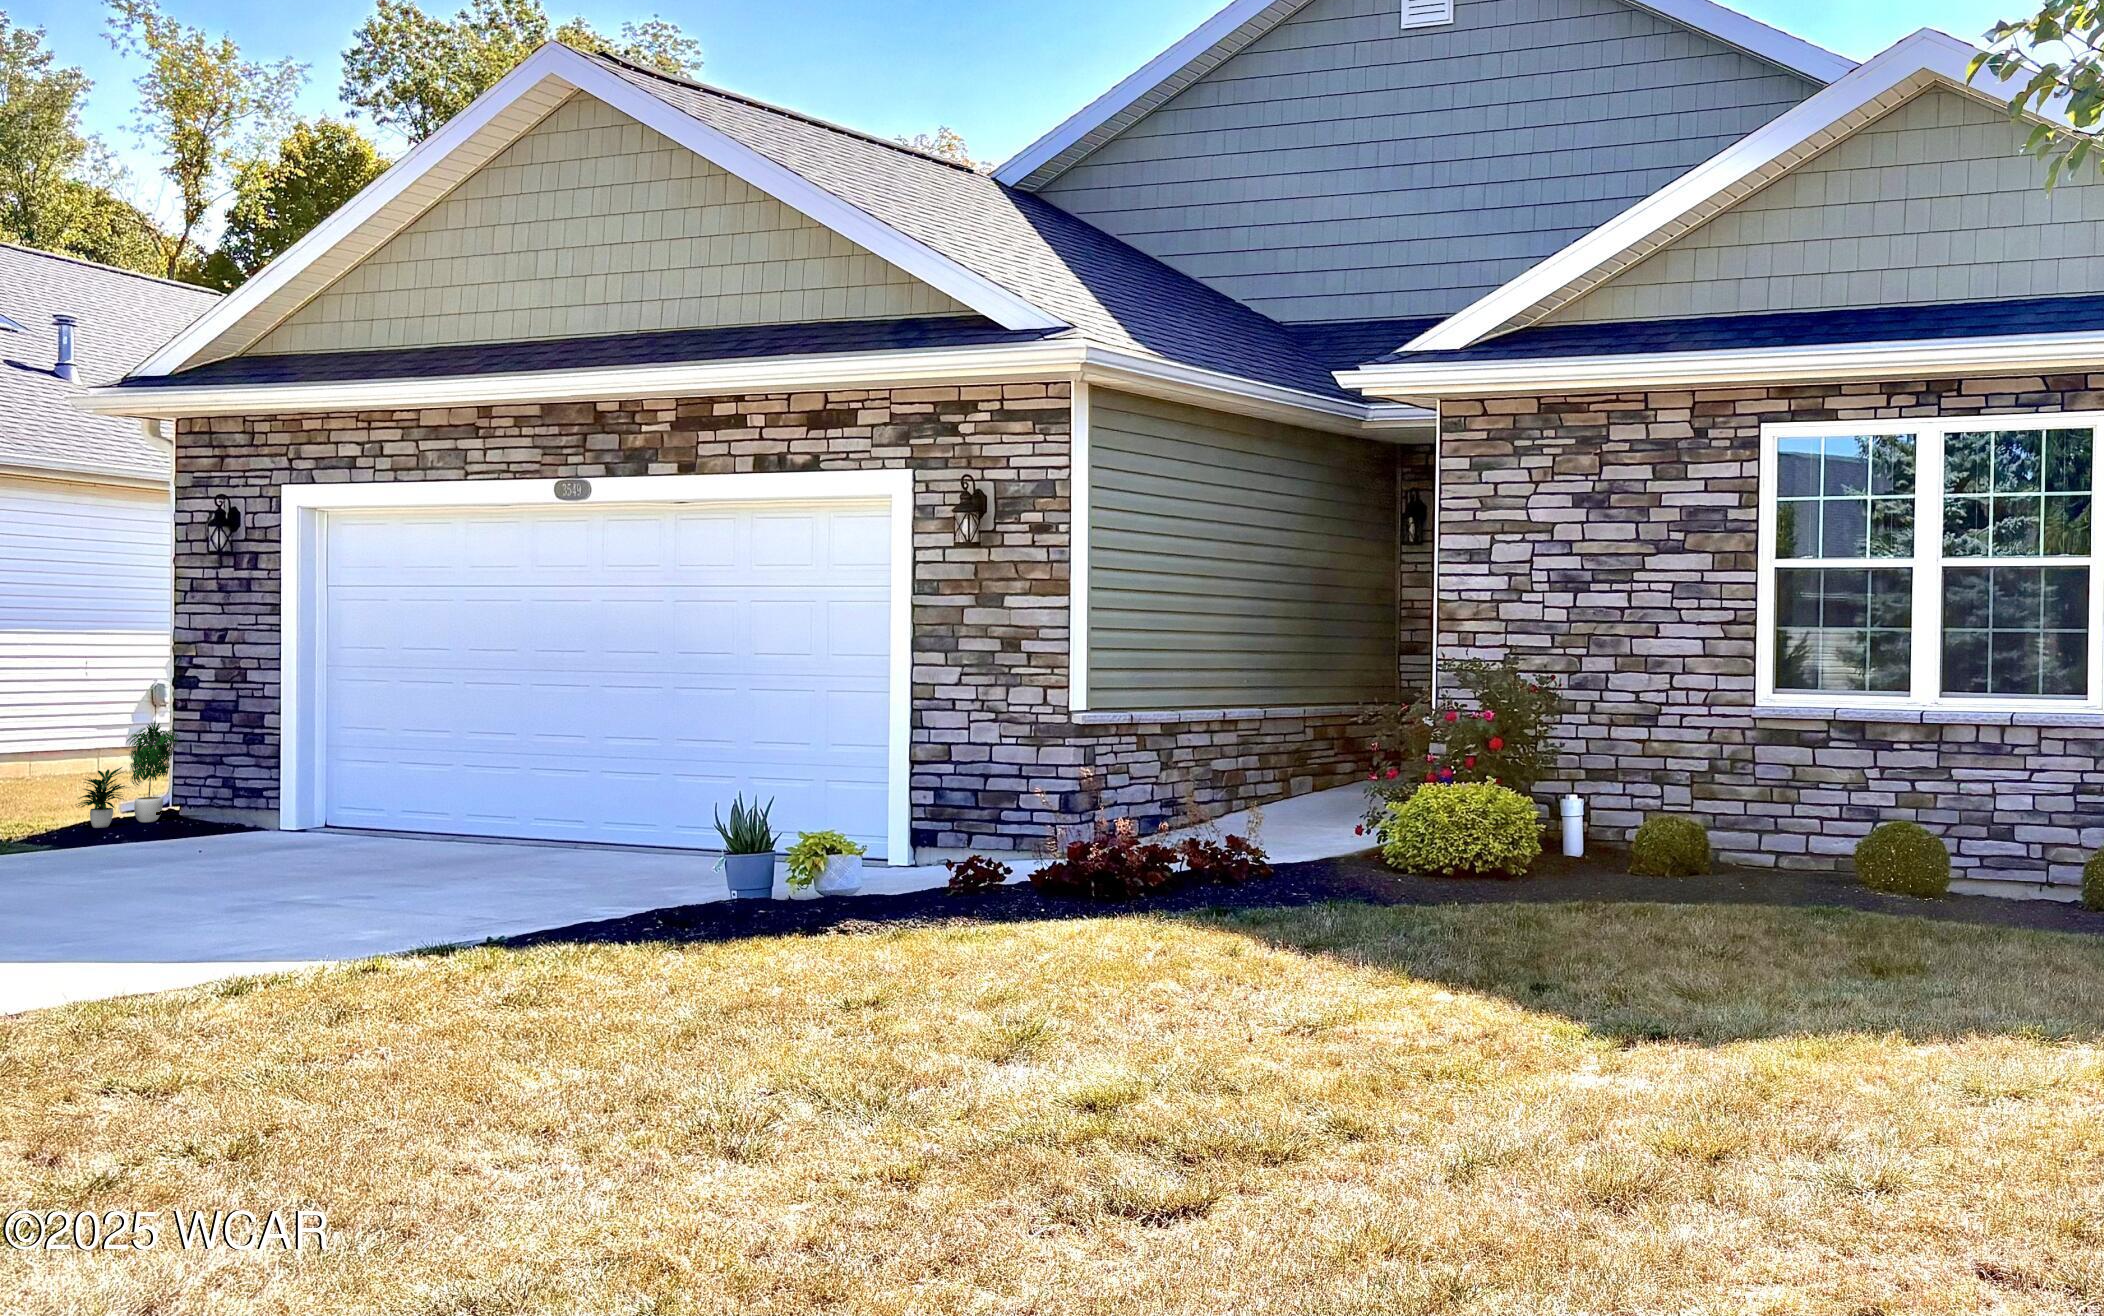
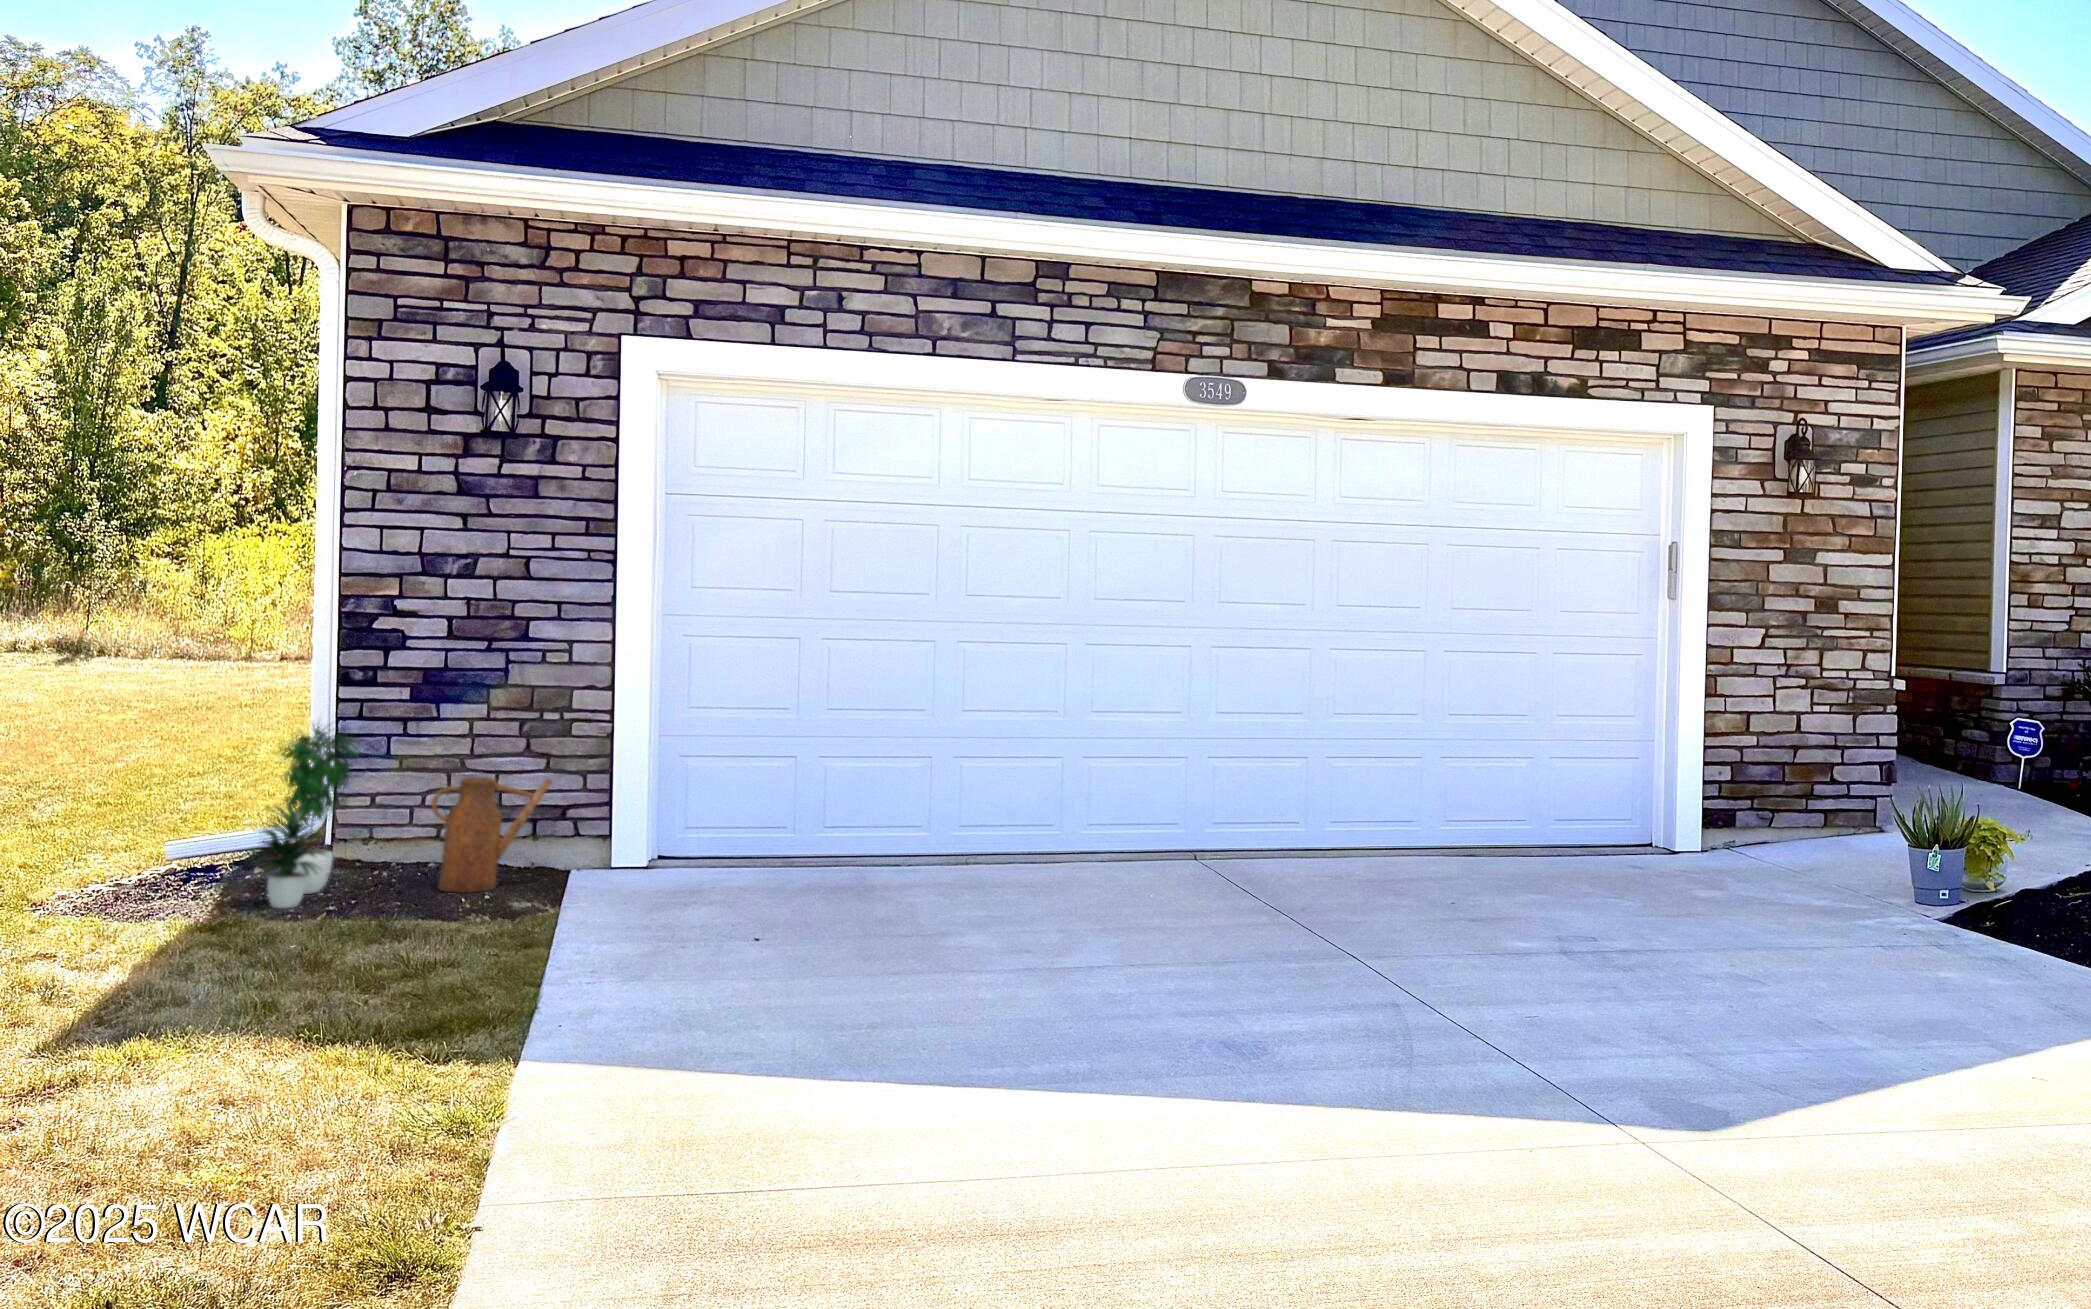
watering can: none [185,759,238,827] -> present [431,778,551,893]

